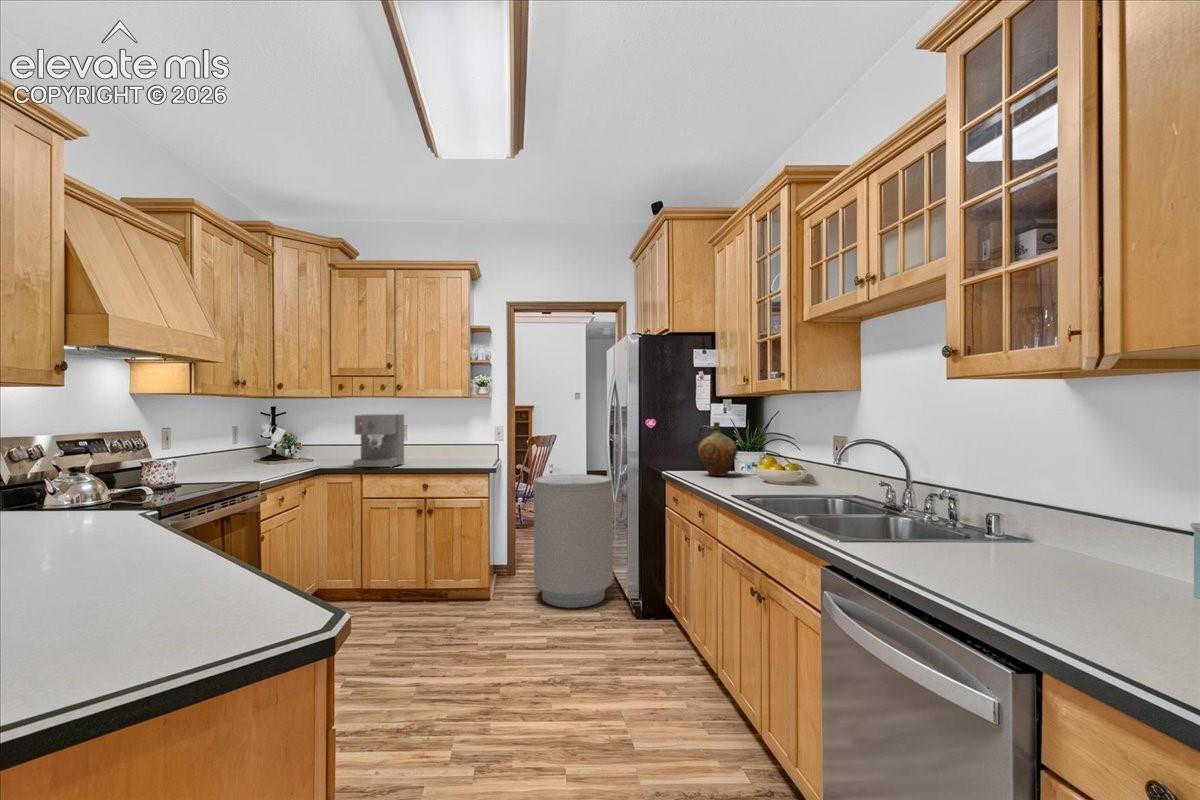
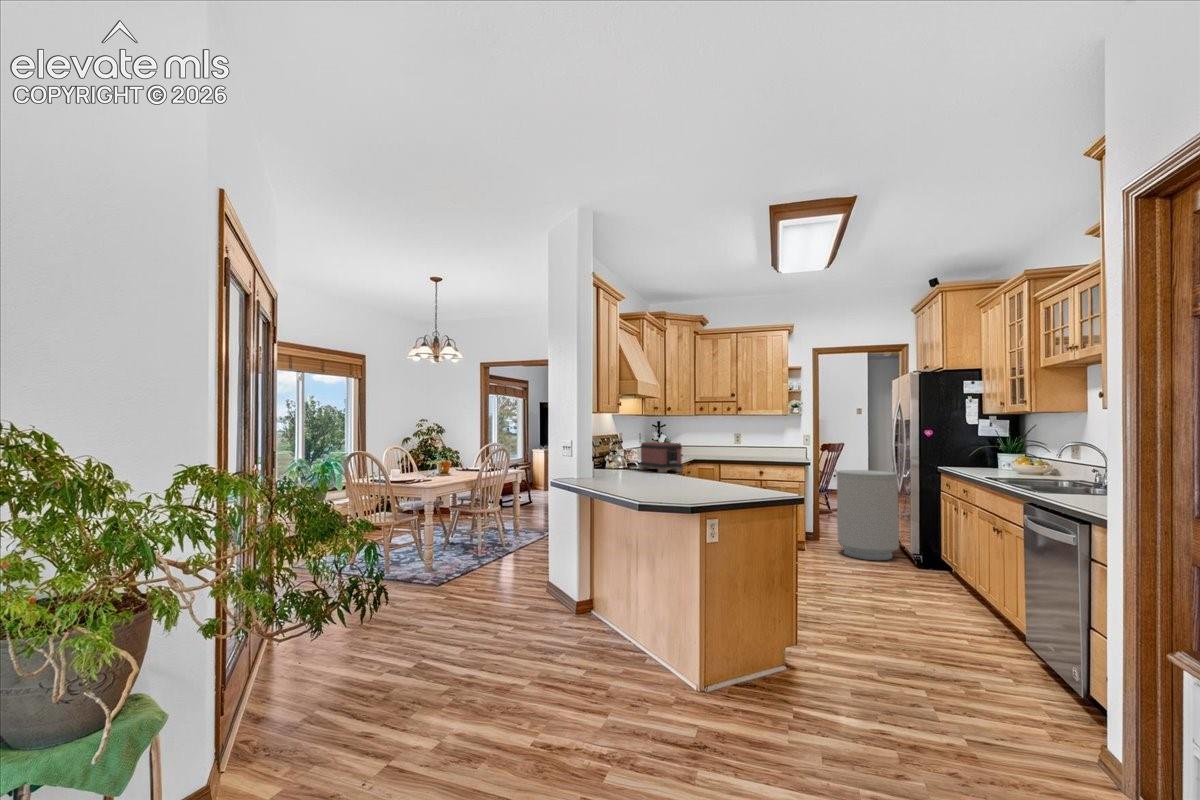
coffee maker: present [353,414,404,468] -> none [718,426,746,459]
ceramic jug: present [698,422,737,476] -> none [966,433,998,471]
toaster: none [40,458,146,543] -> present [640,442,683,473]

